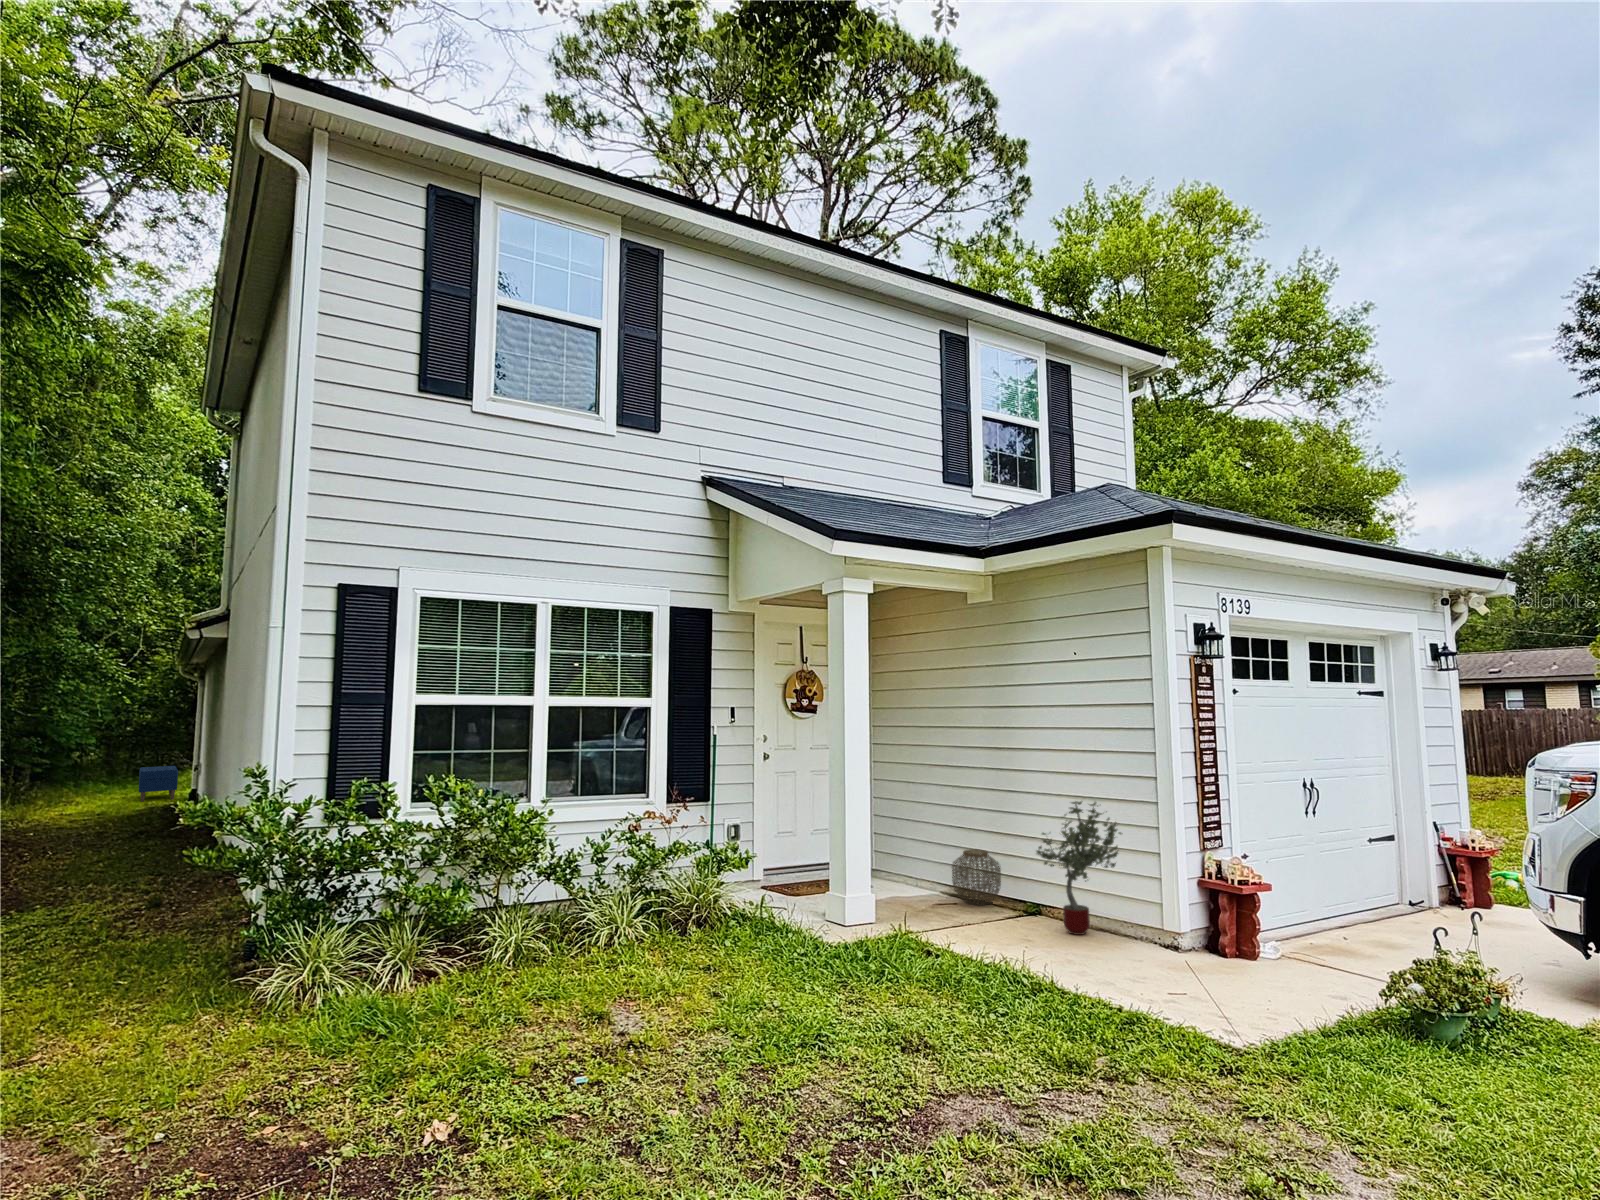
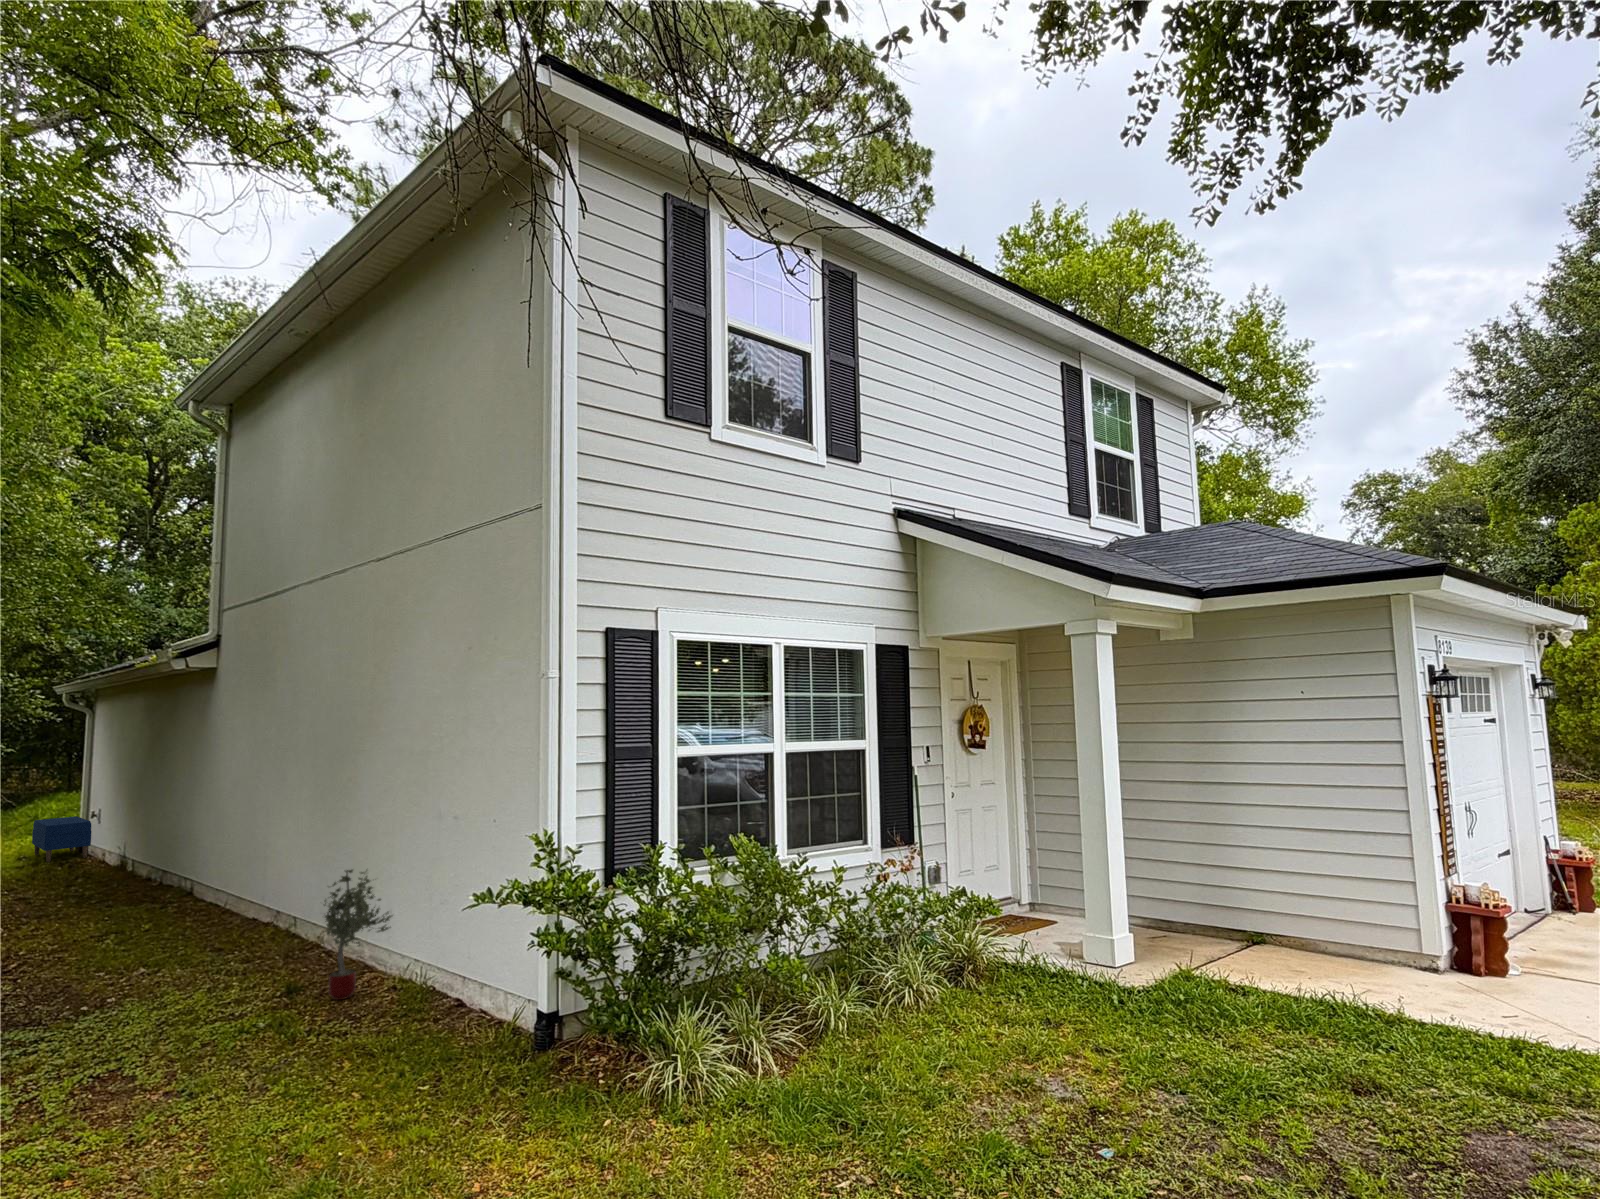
potted tree: present [1036,801,1121,935] -> present [324,870,392,1000]
woven basket: present [952,849,1001,905] -> none [1165,883,1217,938]

